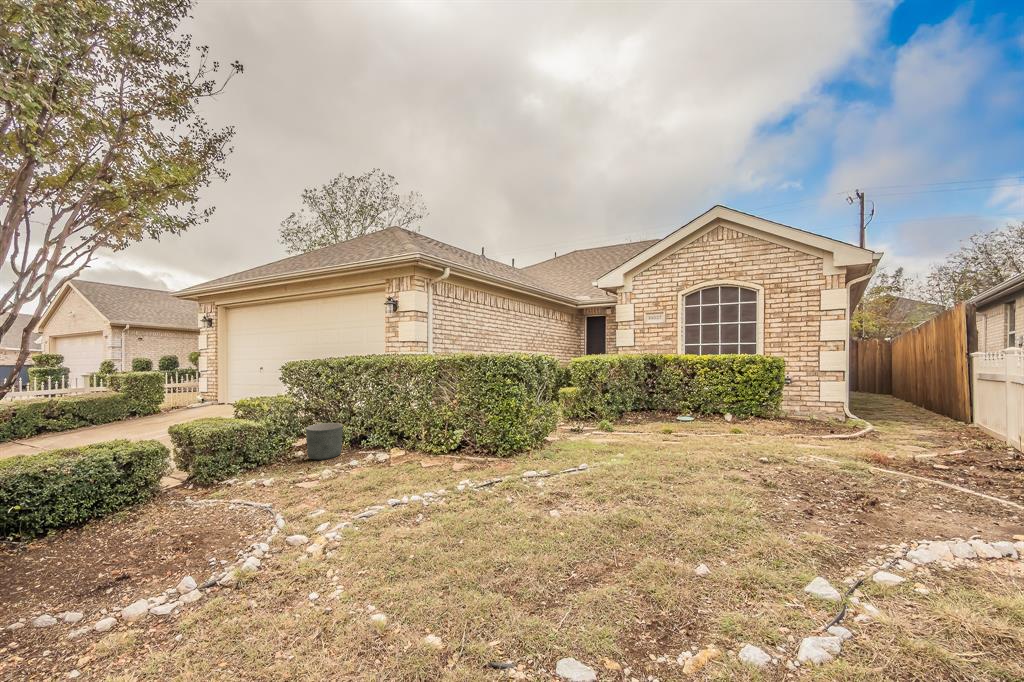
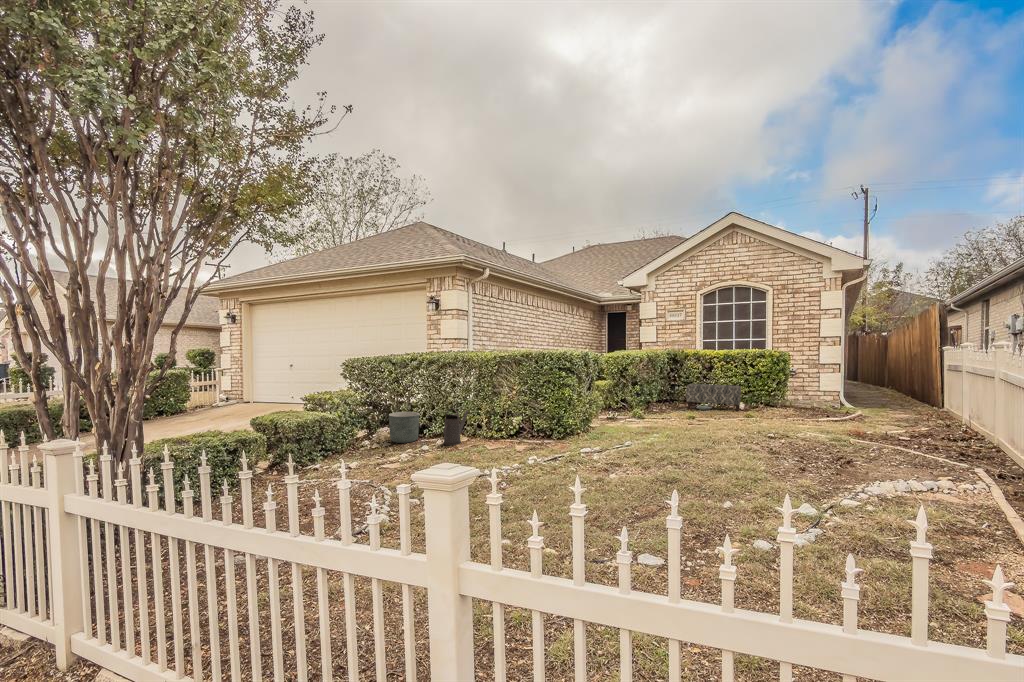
bench: none [666,390,727,423] -> present [686,384,741,411]
watering can: none [350,423,392,467] -> present [443,408,468,445]

